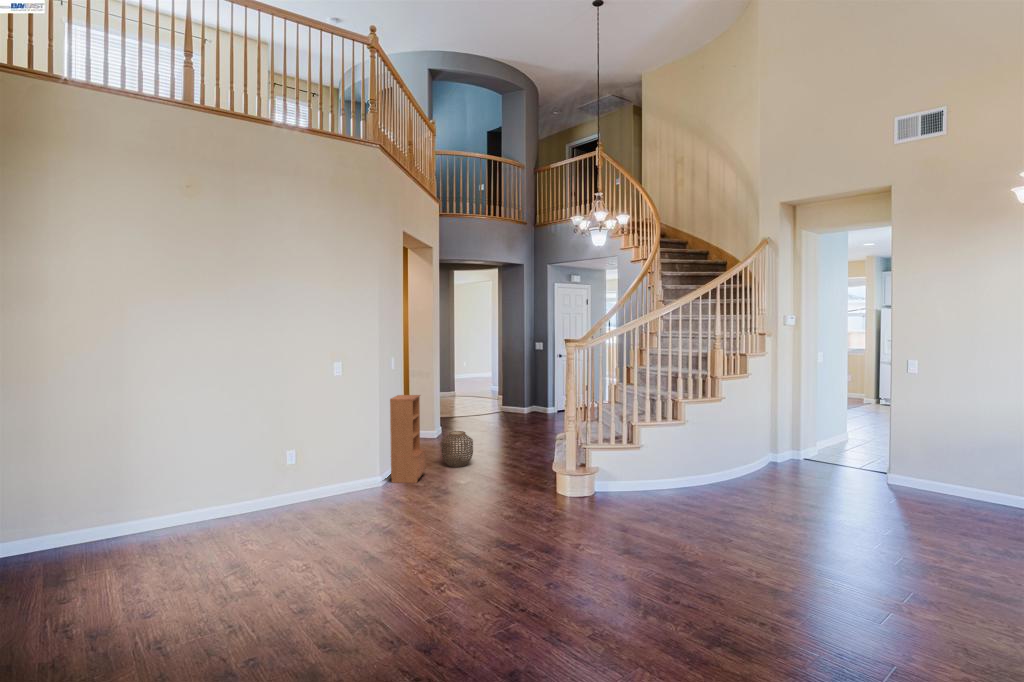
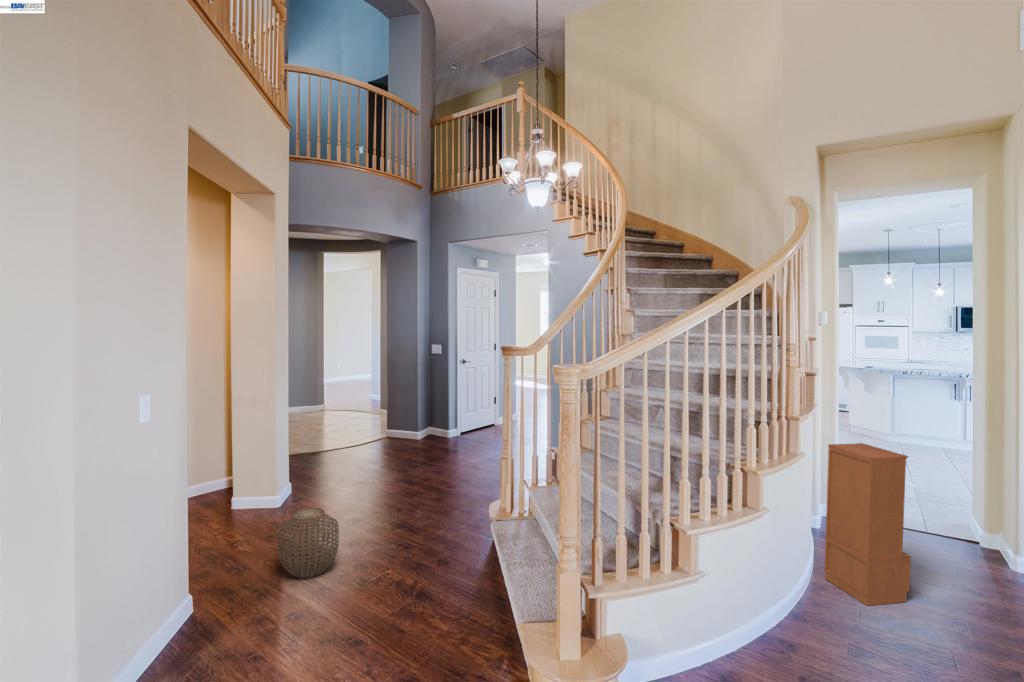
bookcase: present [390,395,426,483] -> present [825,443,911,606]

